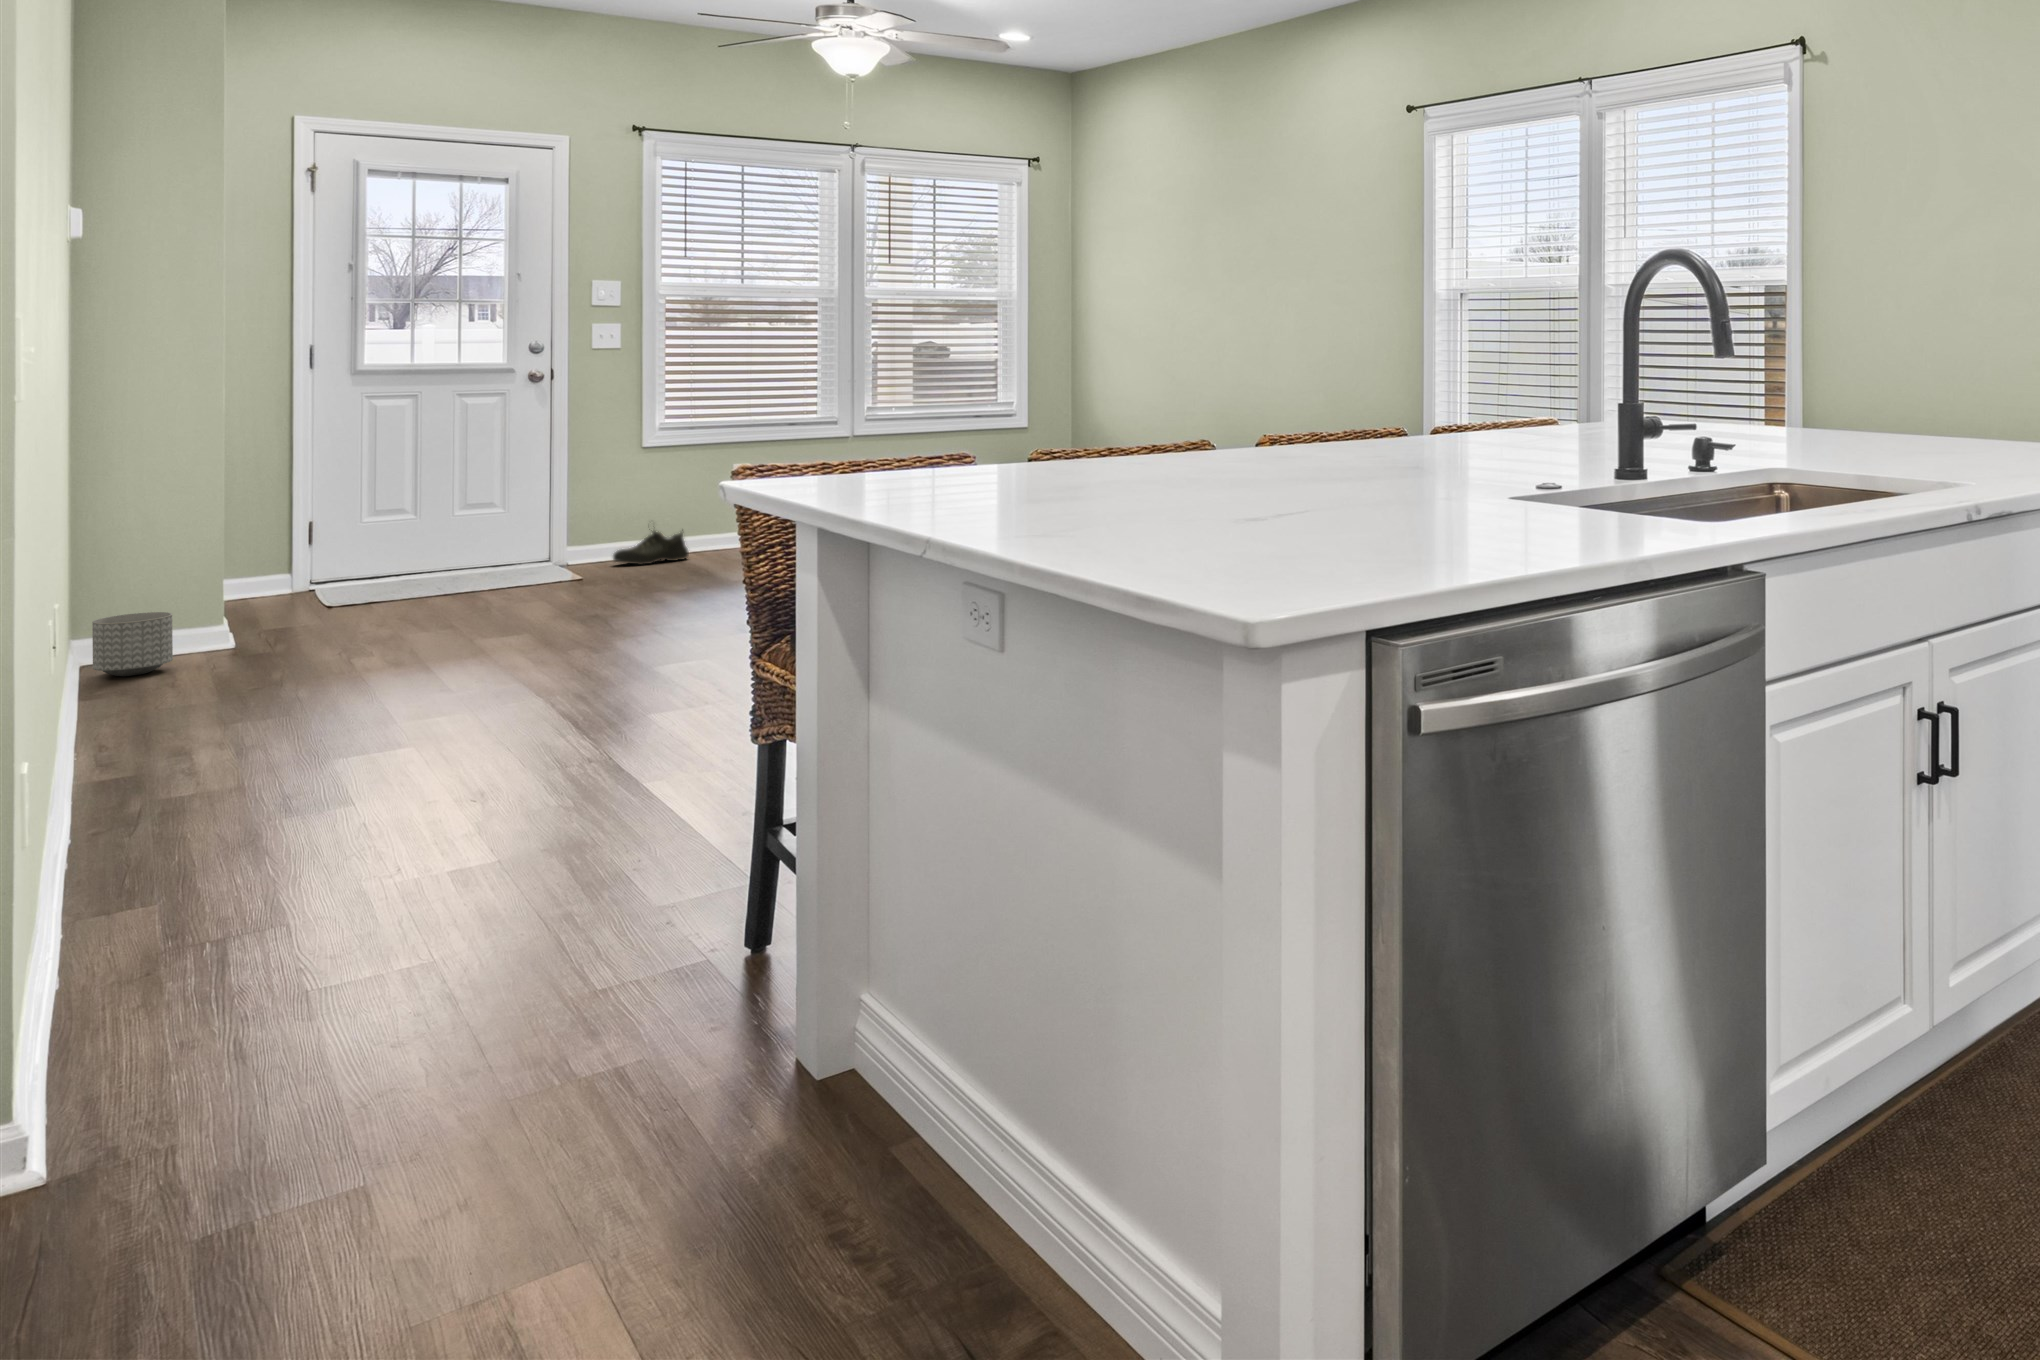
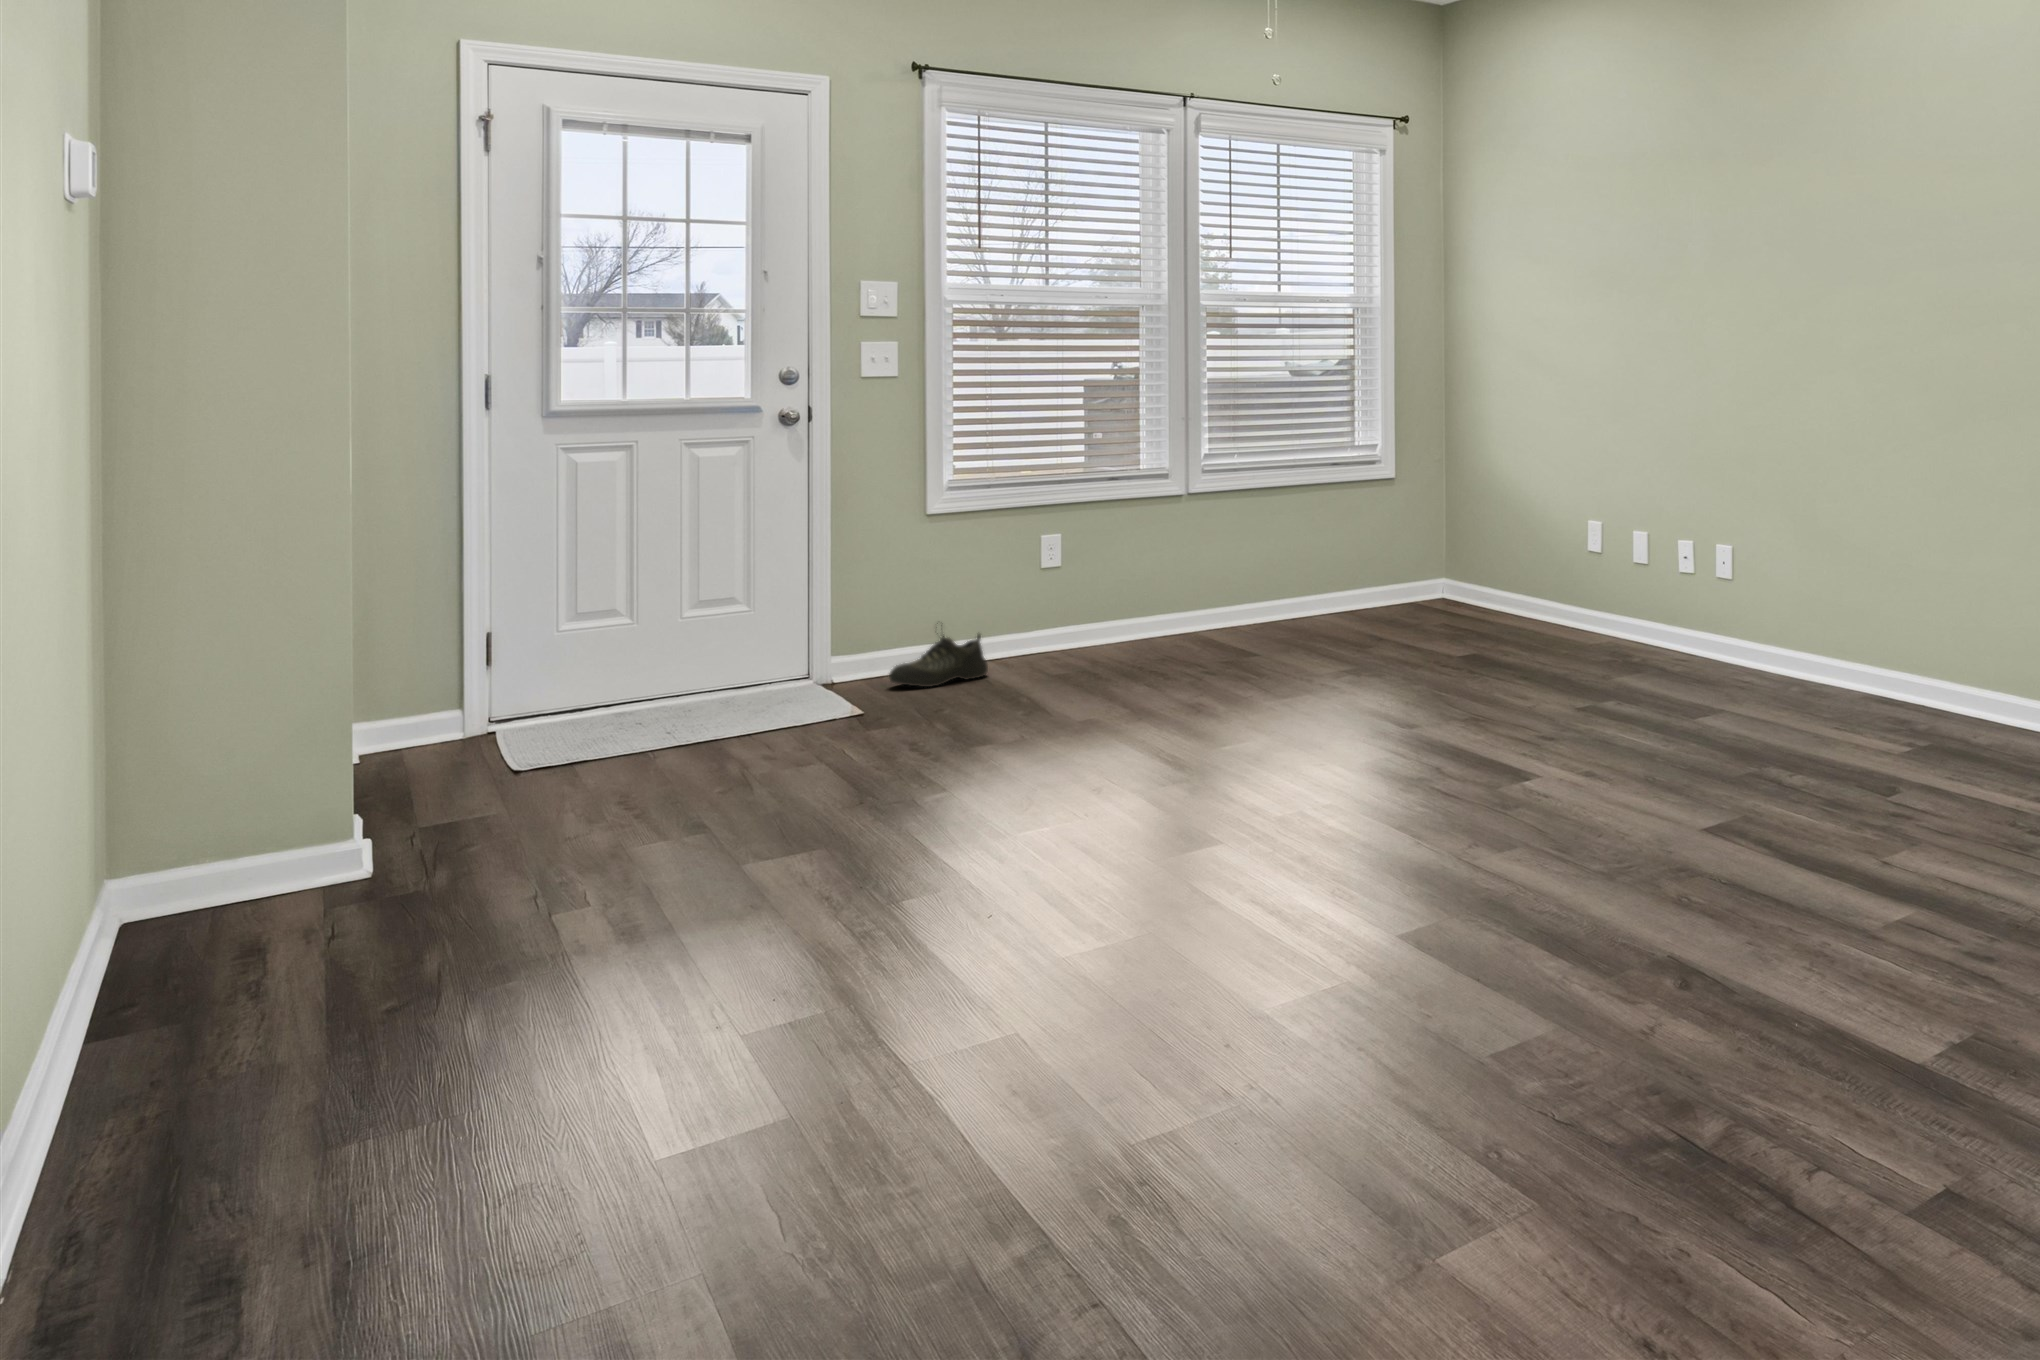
planter: present [92,612,173,676] -> none [115,842,251,964]

